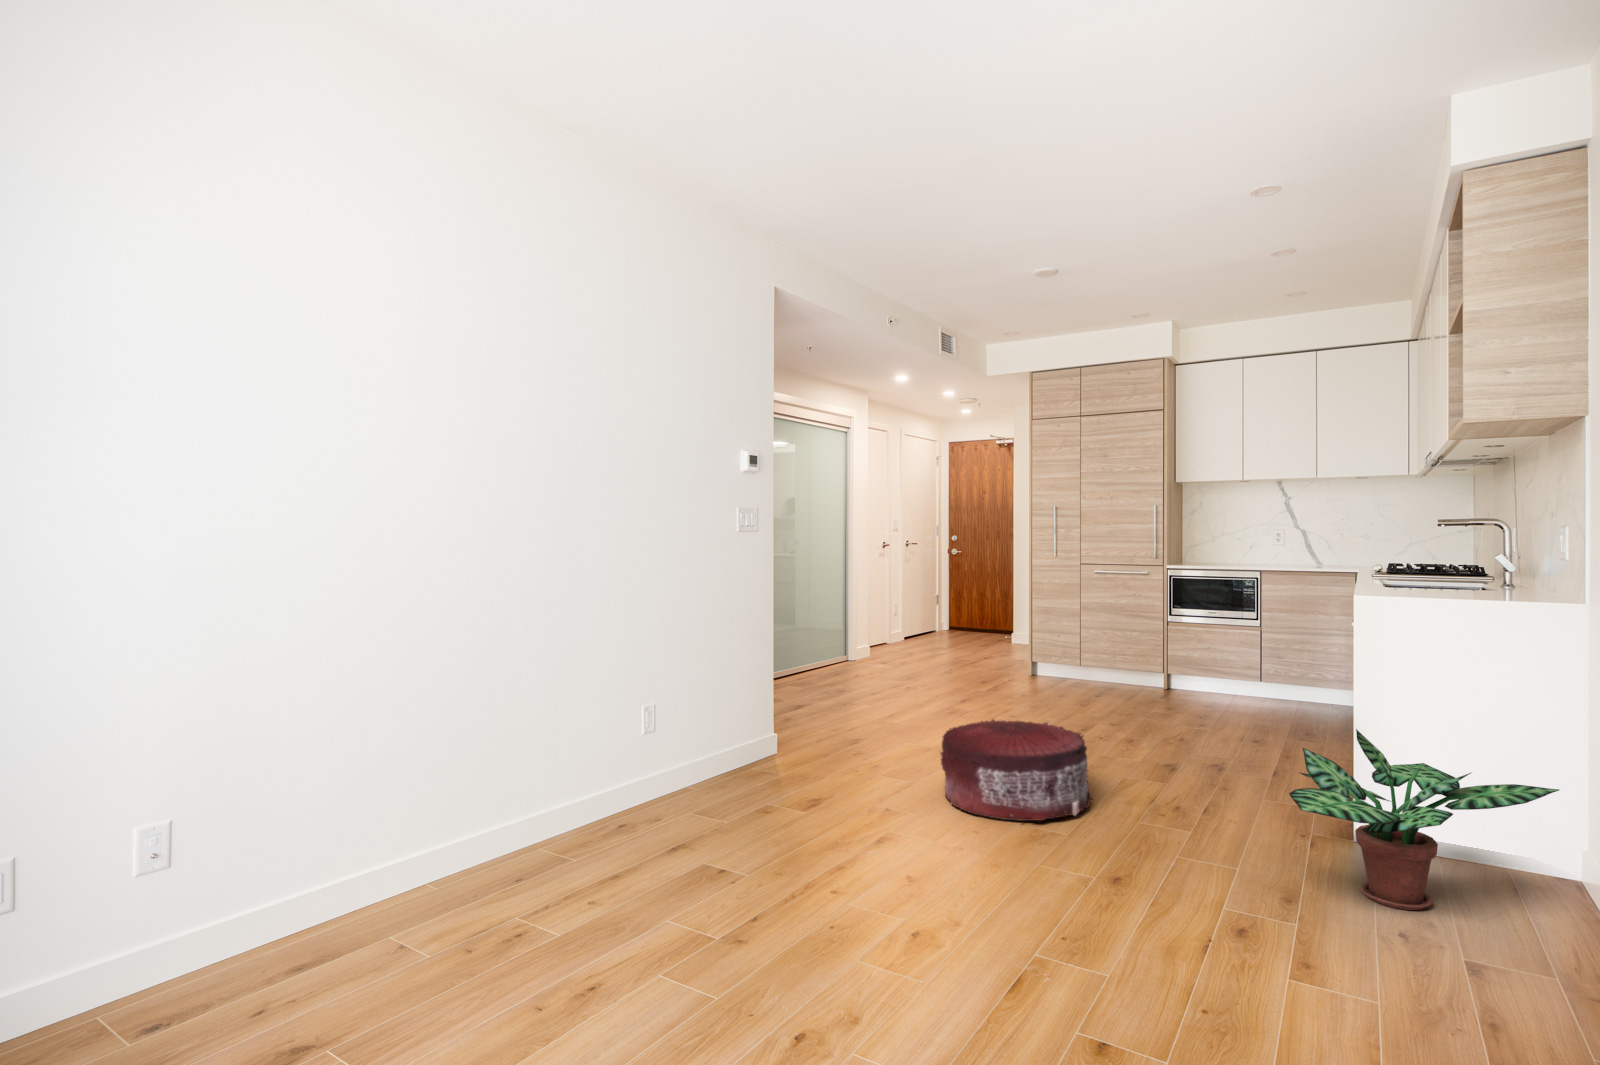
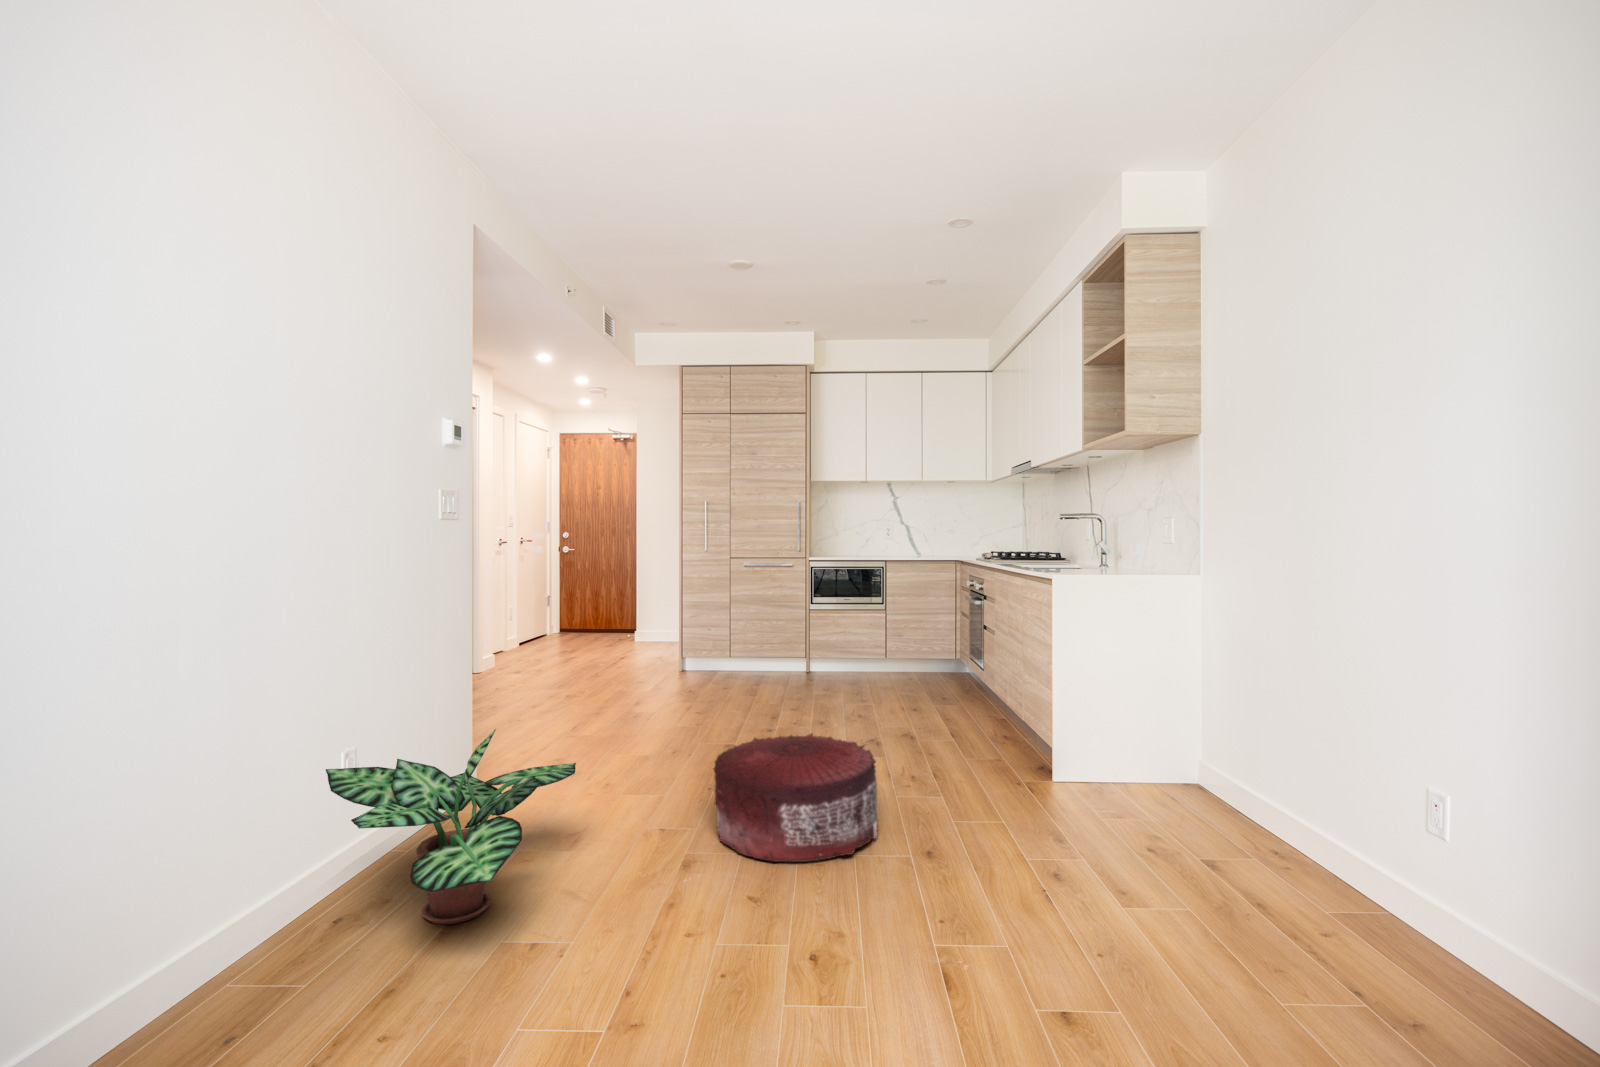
potted plant: present [1289,729,1559,910] -> present [326,729,576,924]

